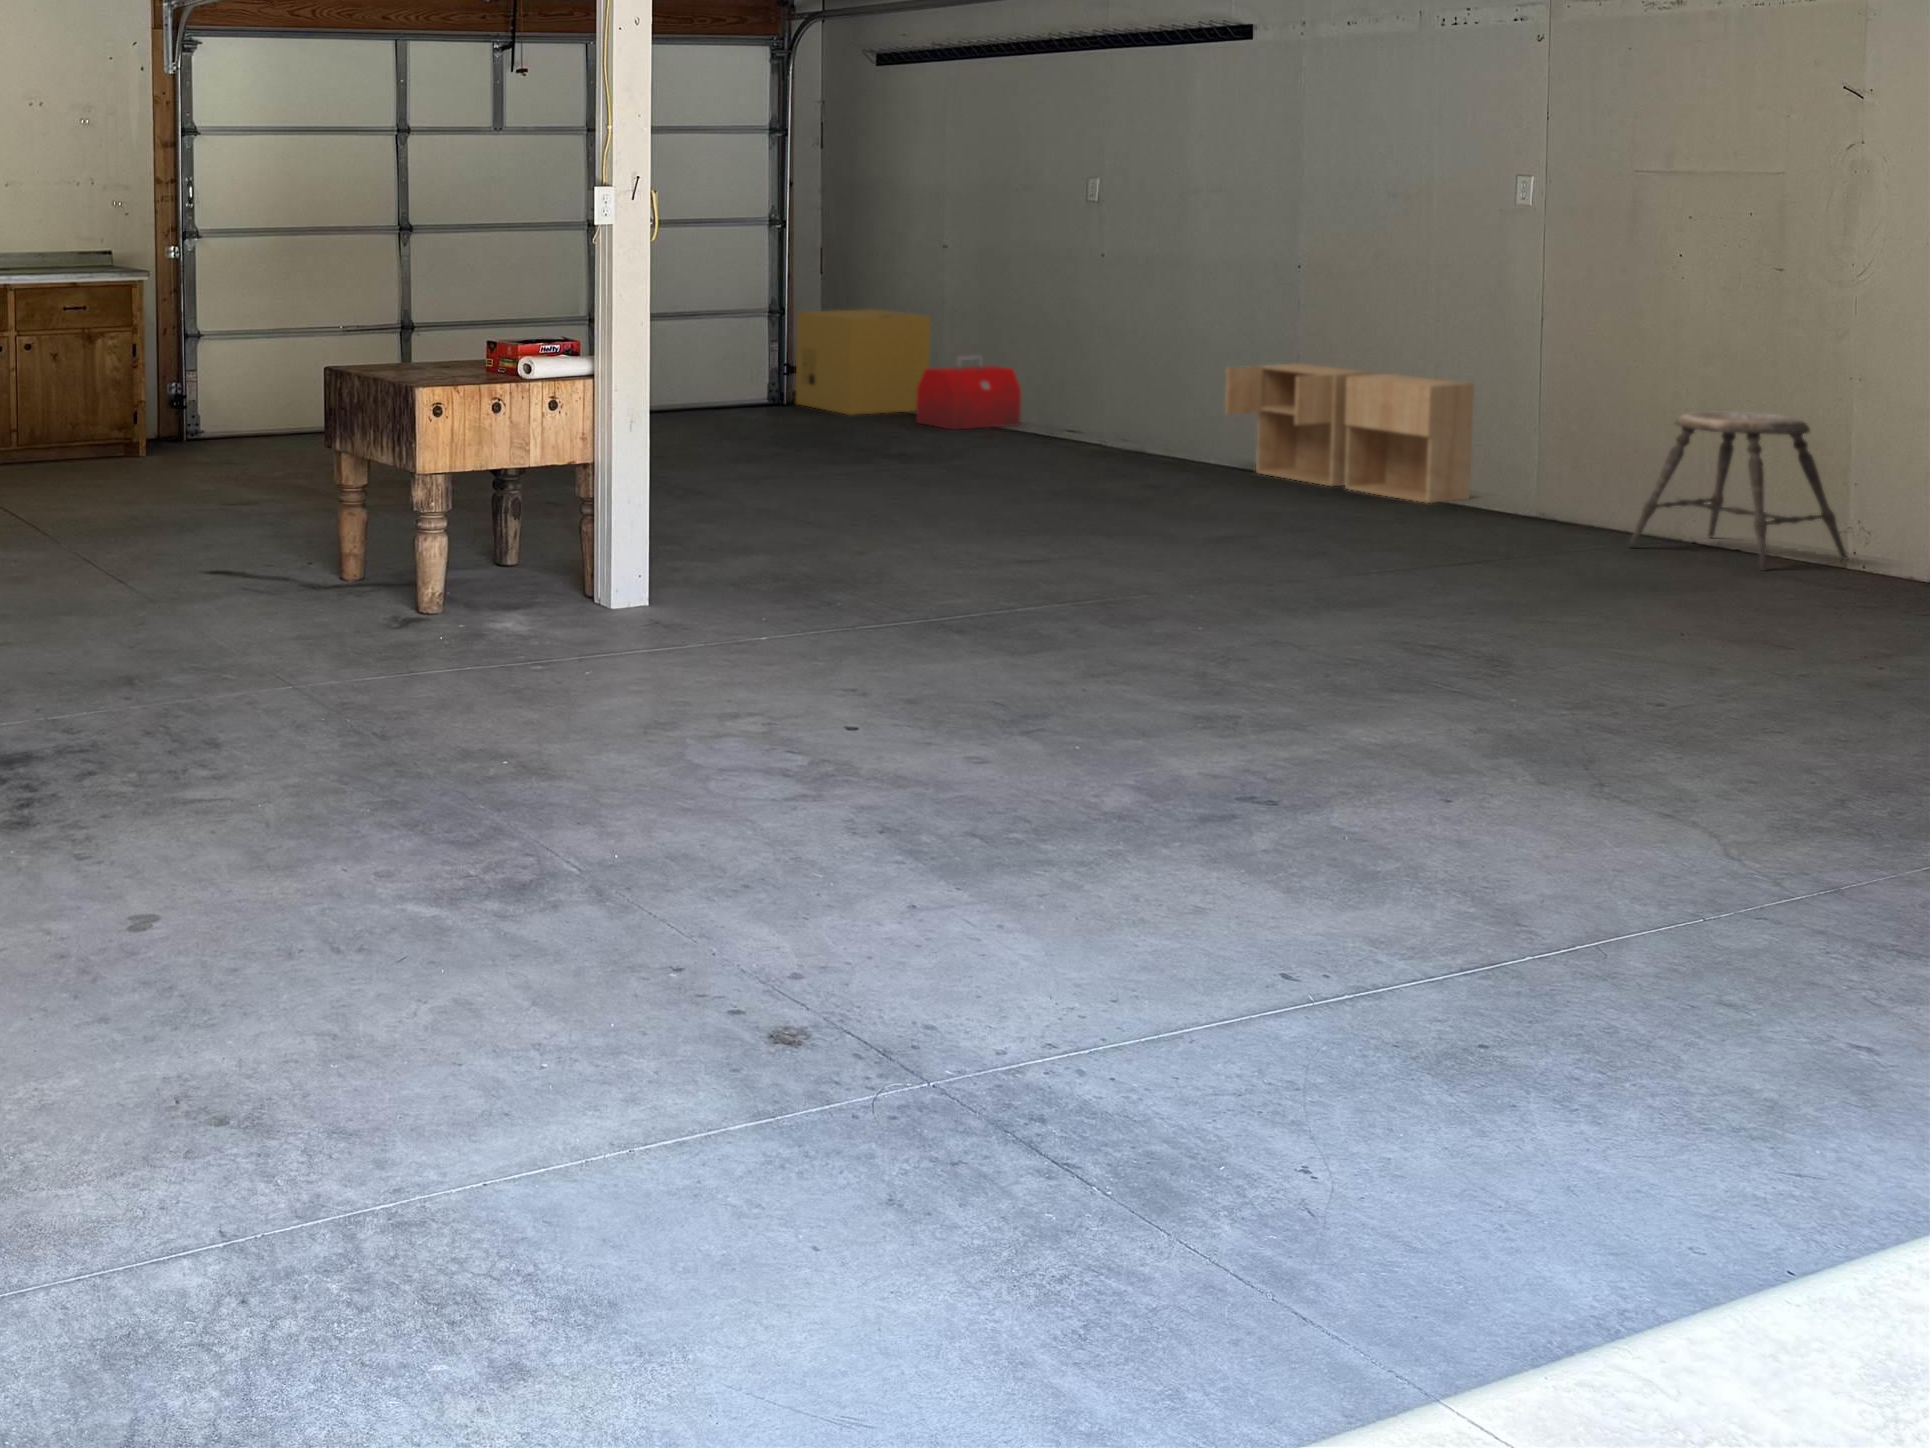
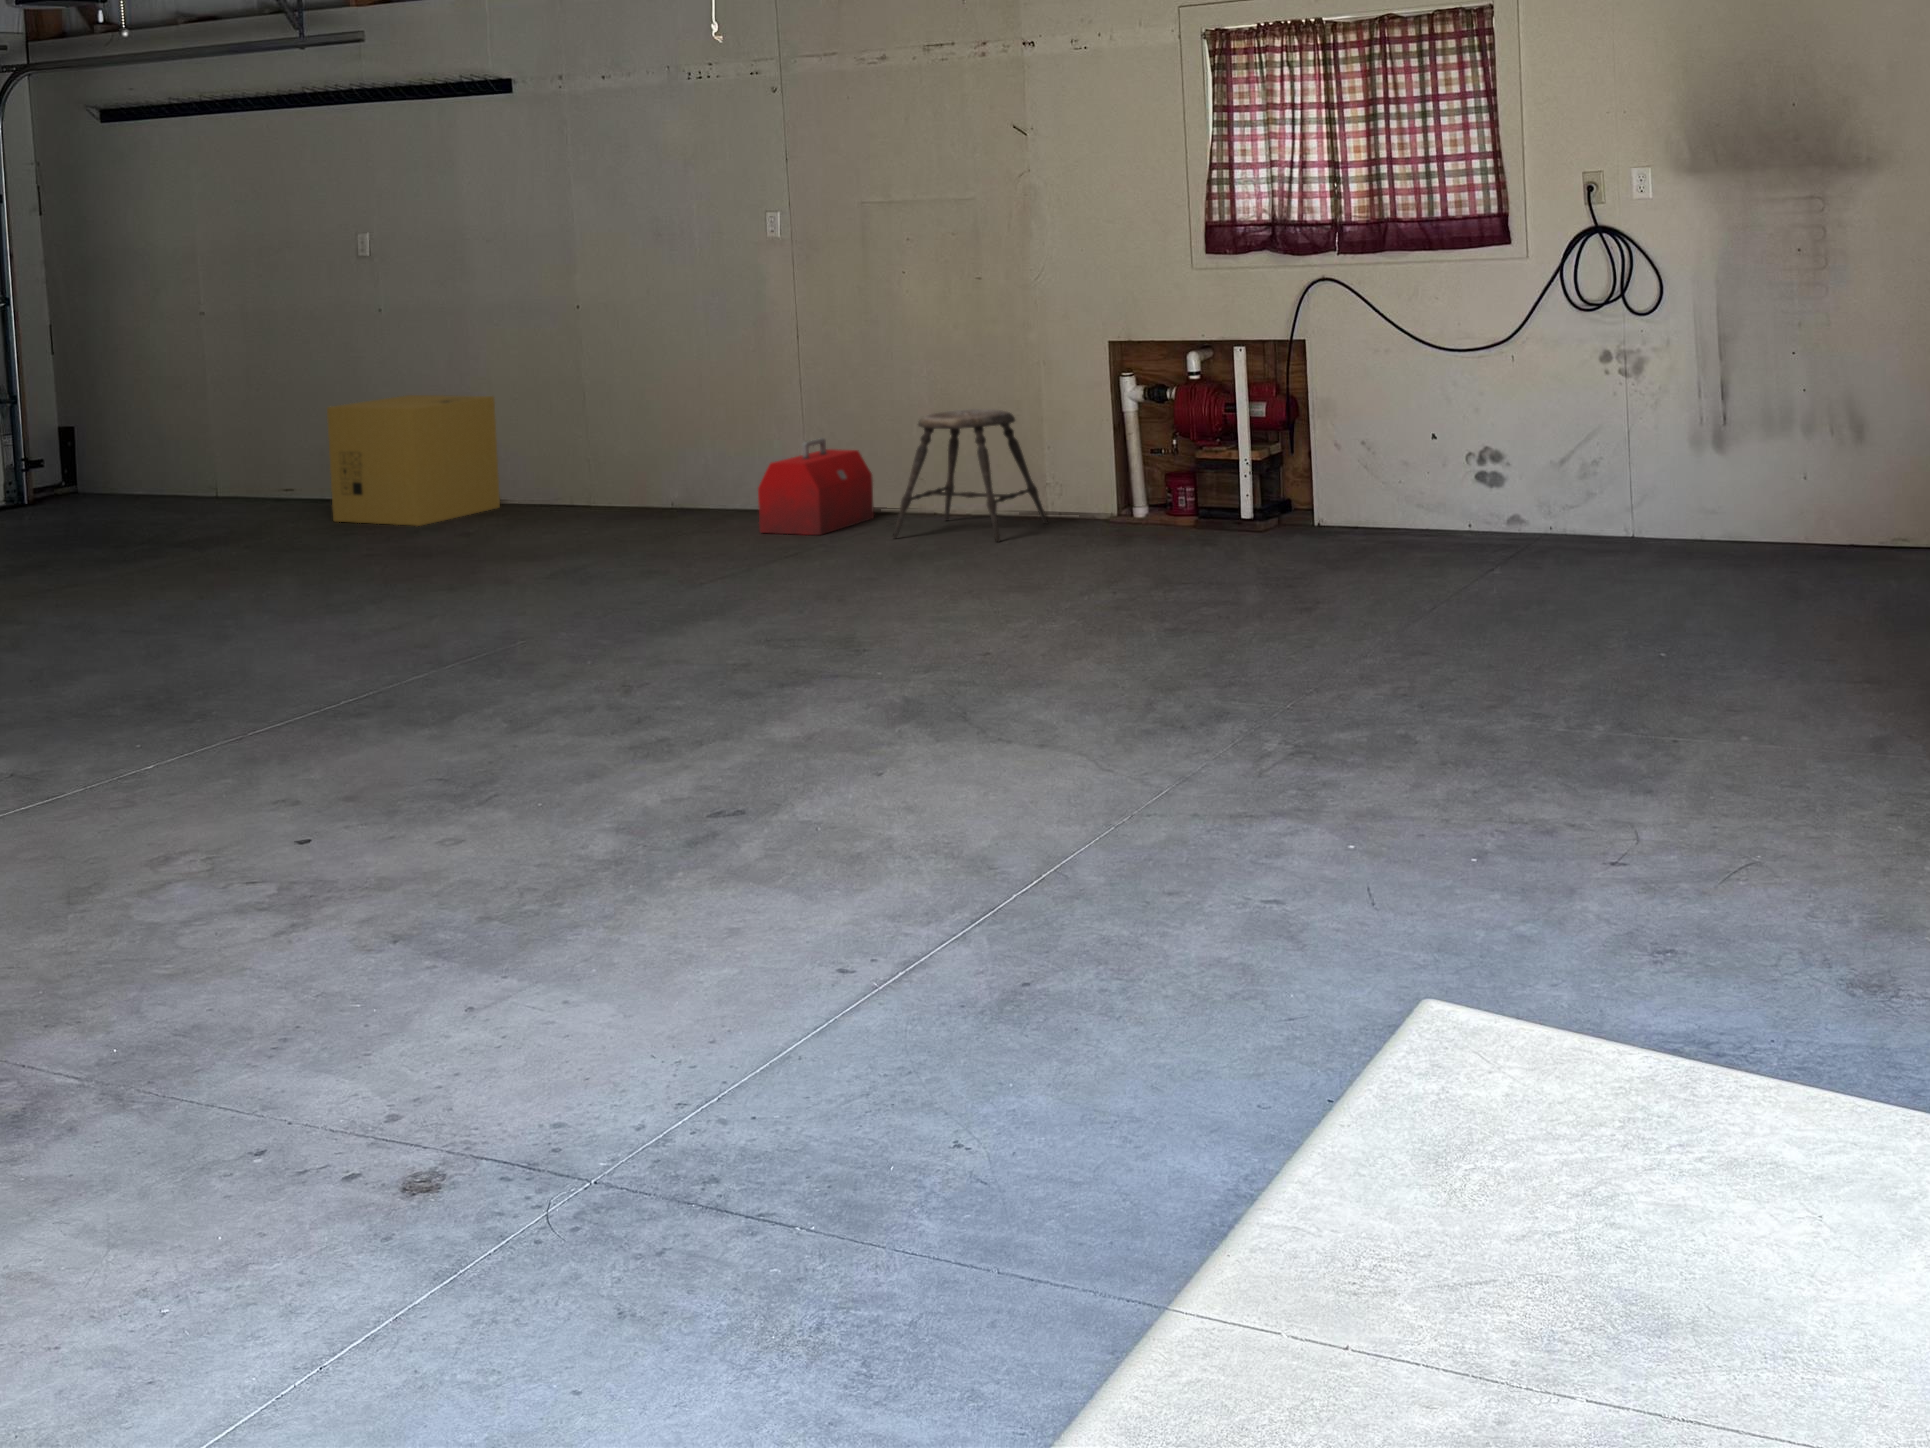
cardboard box: present [796,309,931,415] -> present [327,395,500,526]
toolbox: present [917,355,1021,430] -> present [758,438,874,535]
storage cabinet: present [1225,363,1474,503] -> none [521,406,748,524]

